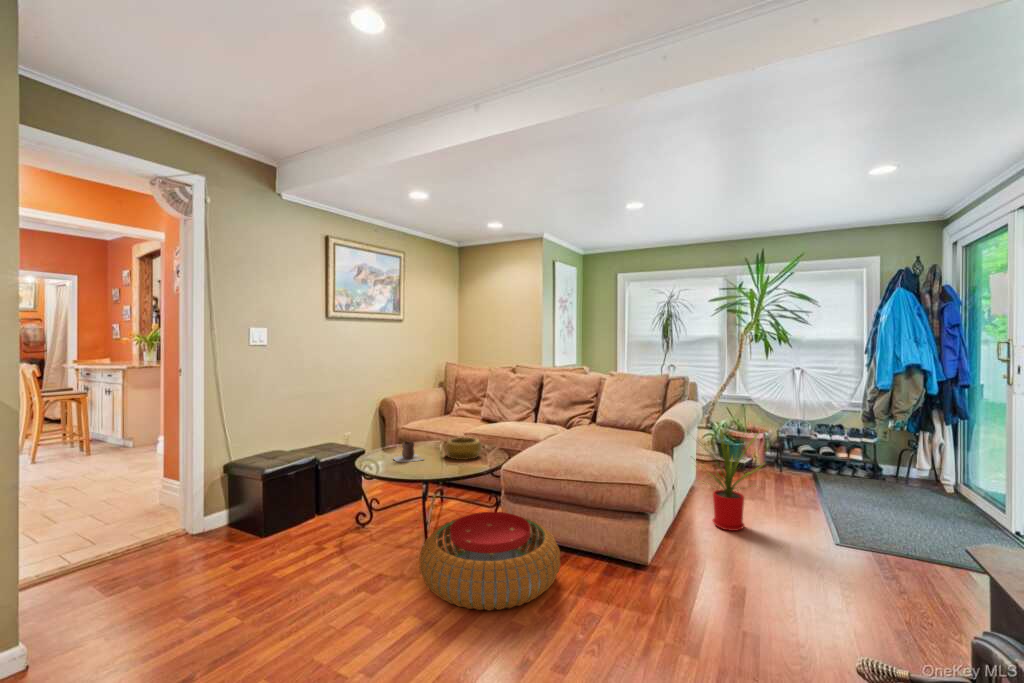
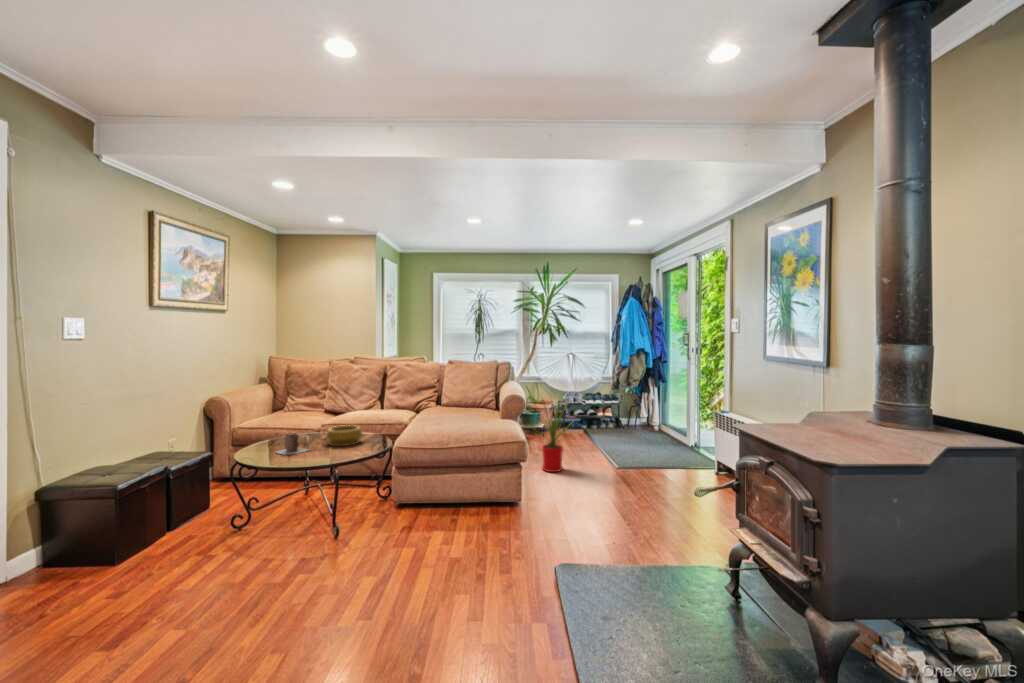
pouf: present [420,512,560,610] -> none [346,482,469,559]

